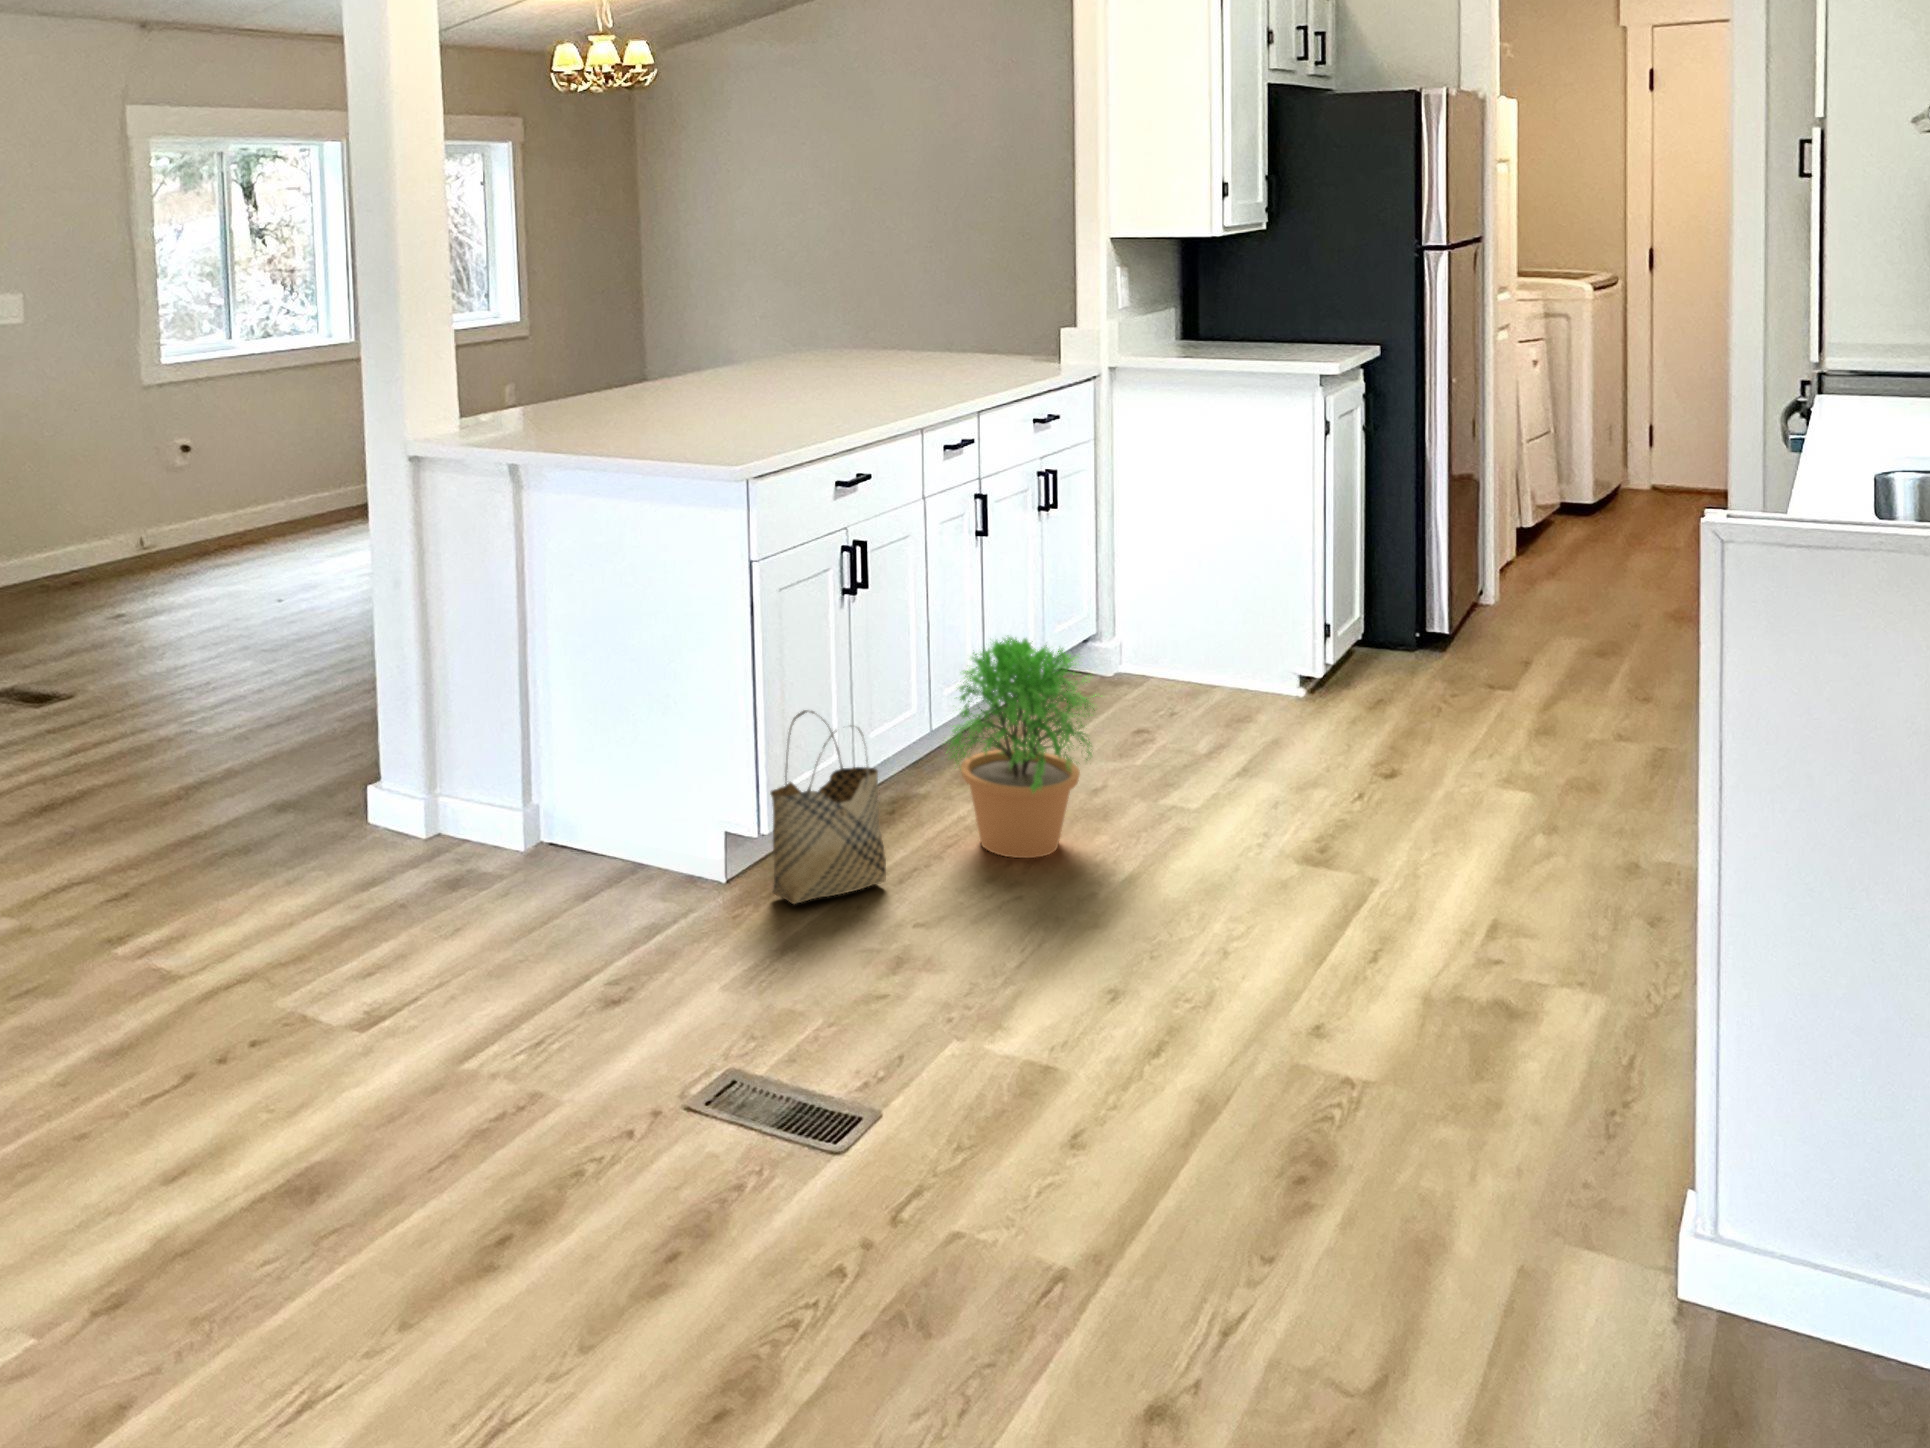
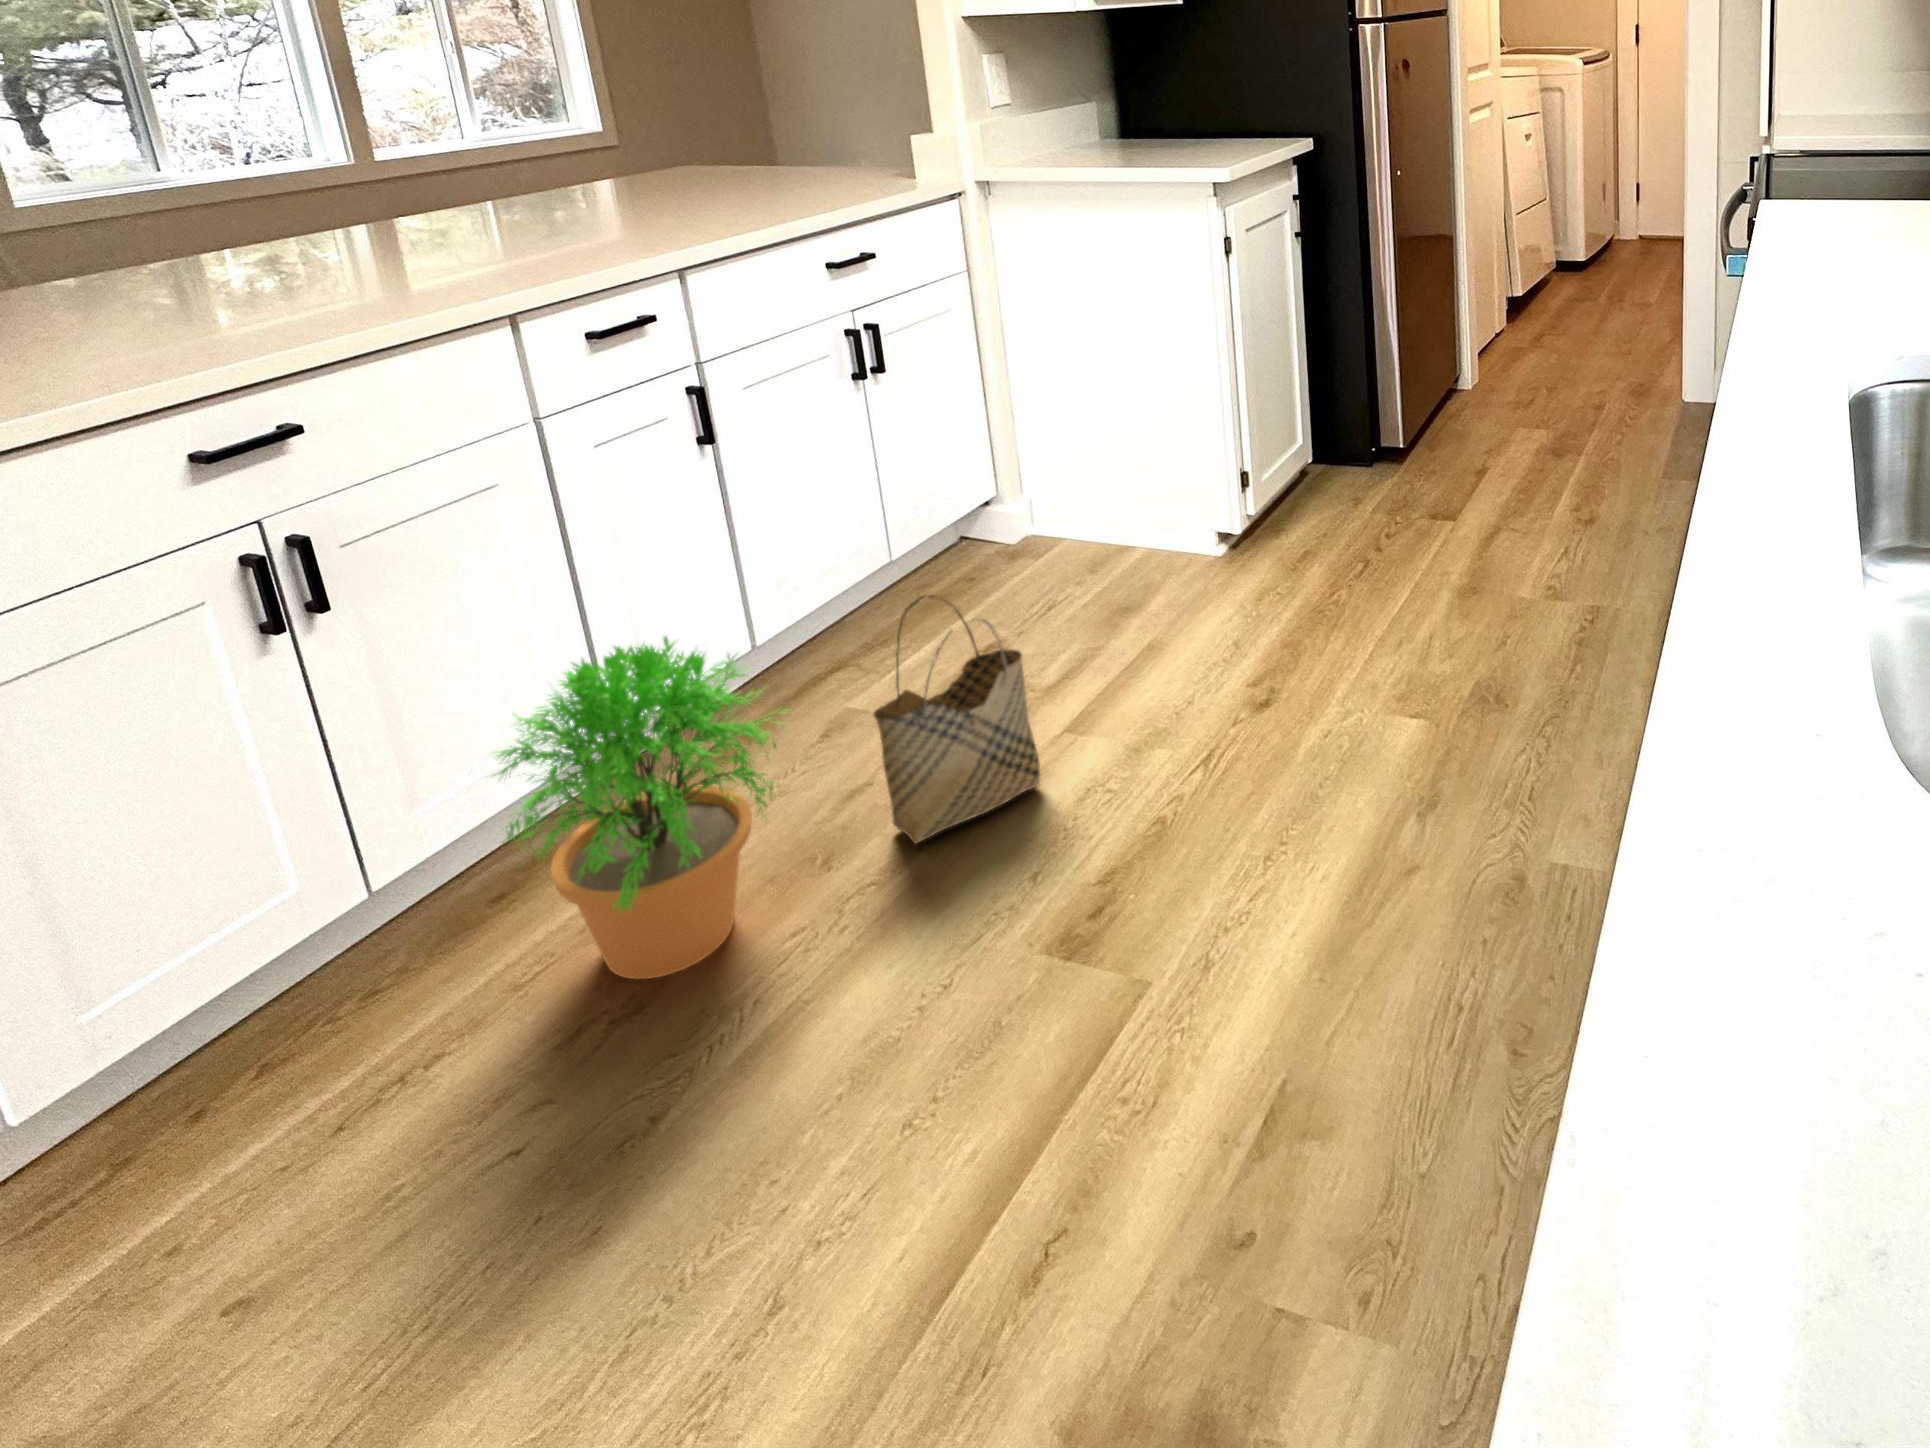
woven basket: present [771,710,886,904] -> present [874,595,1040,843]

